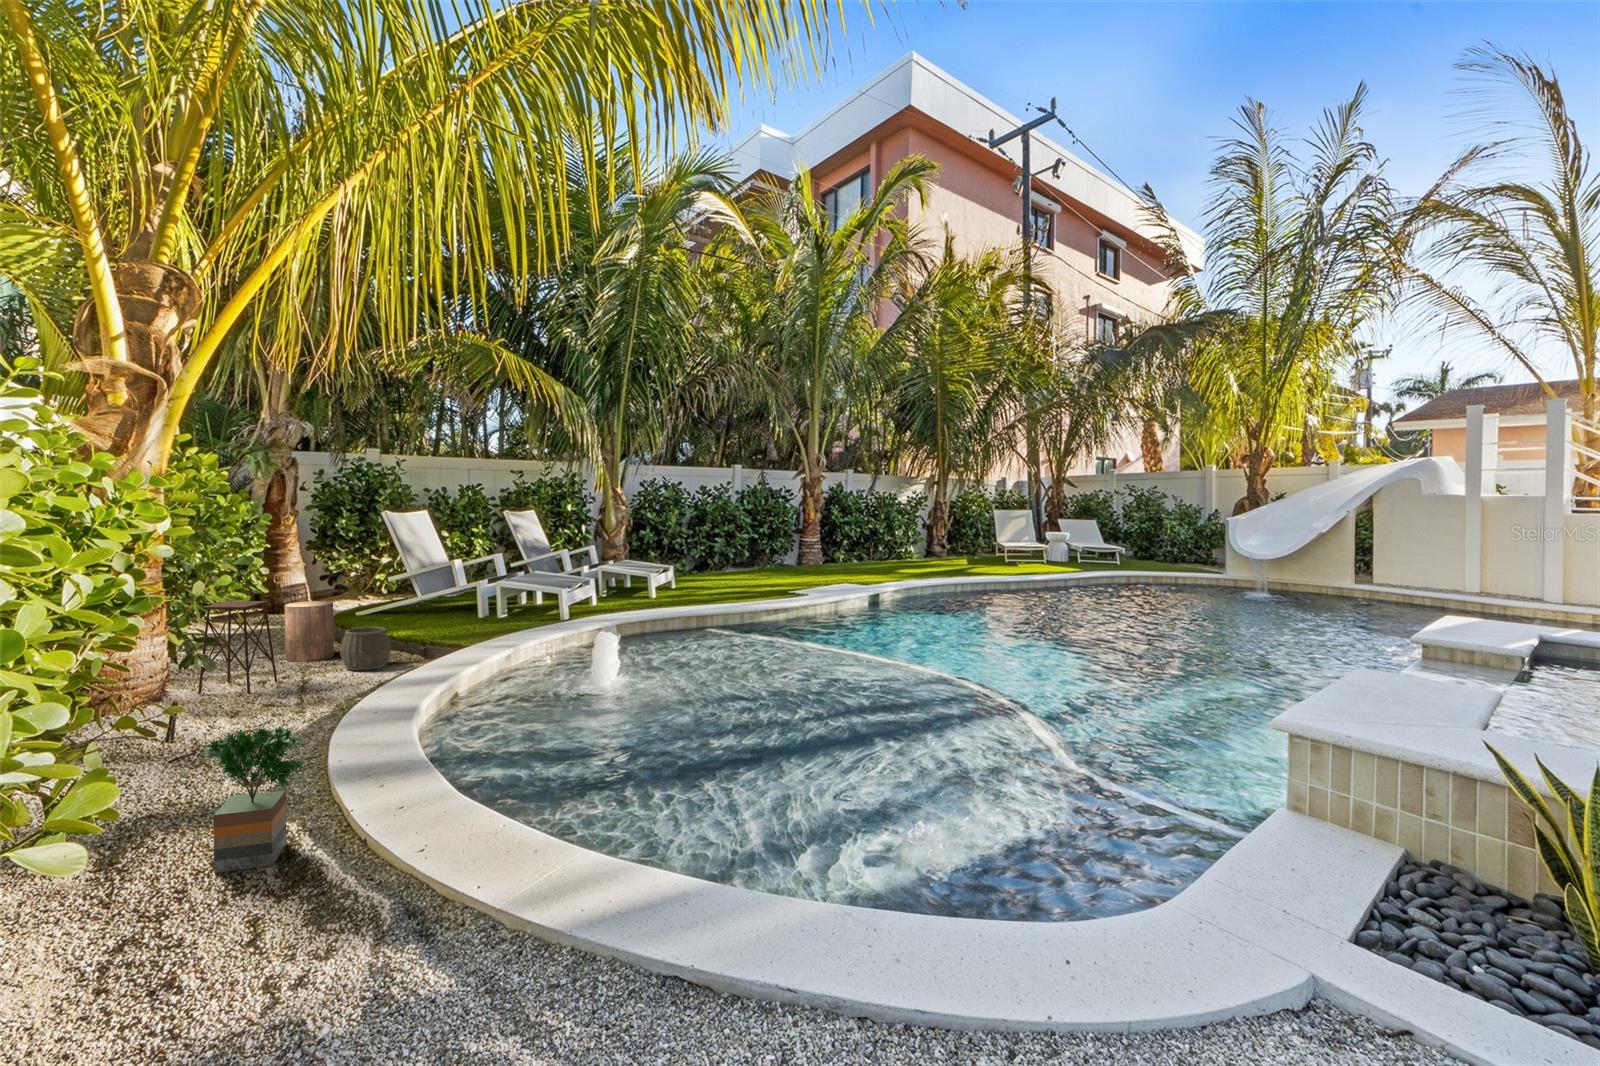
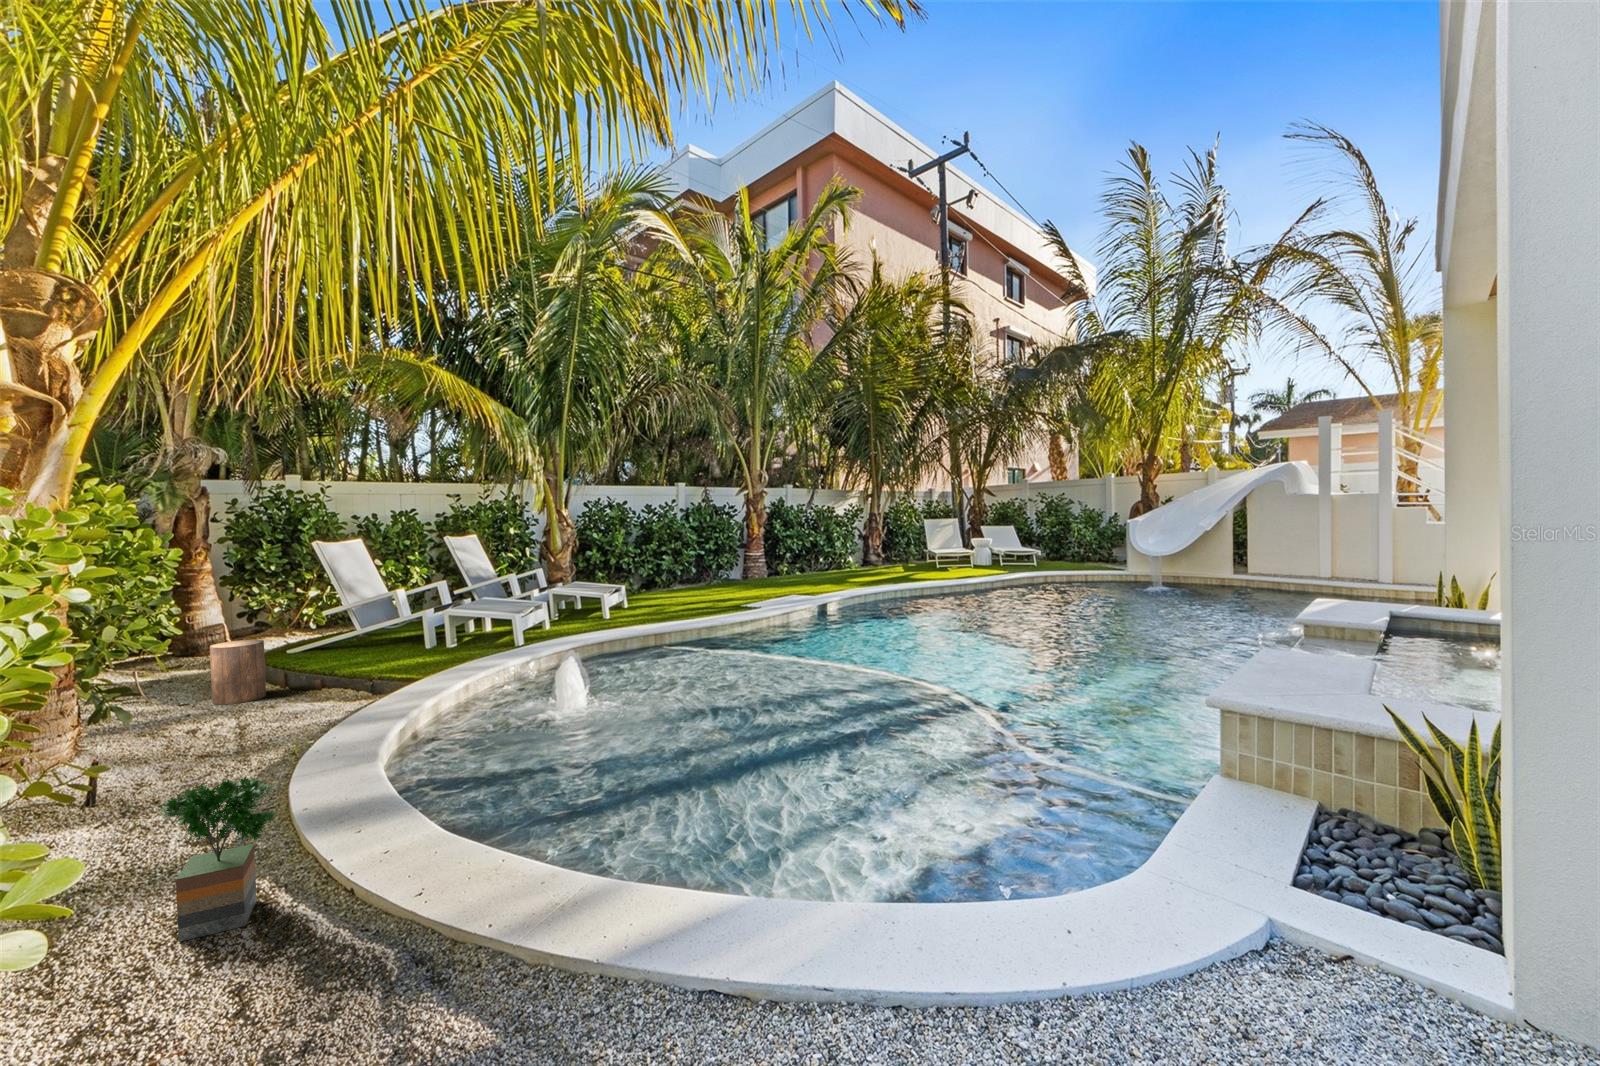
side table: present [198,601,277,694] -> none [118,644,208,747]
woven basket: present [341,627,391,671] -> none [276,662,332,709]

